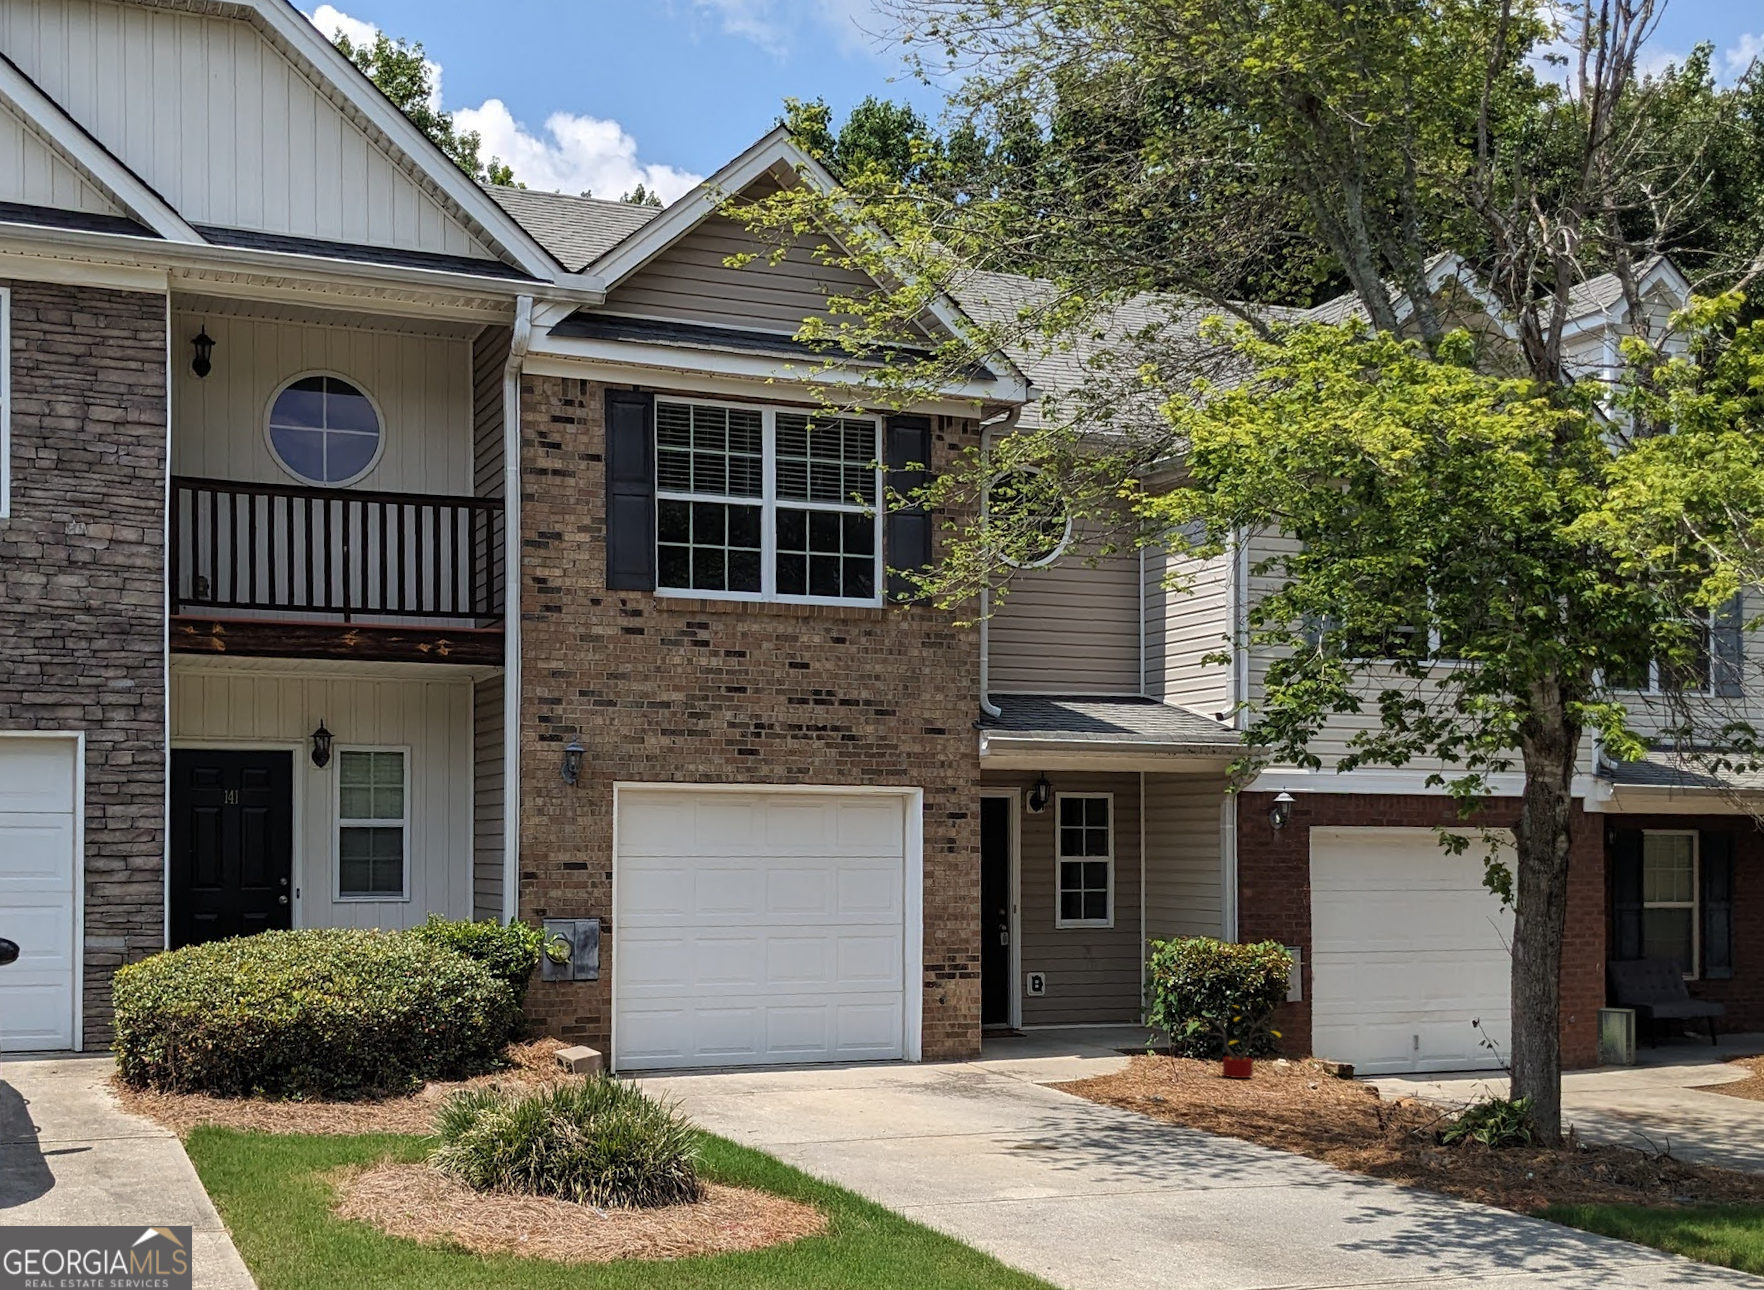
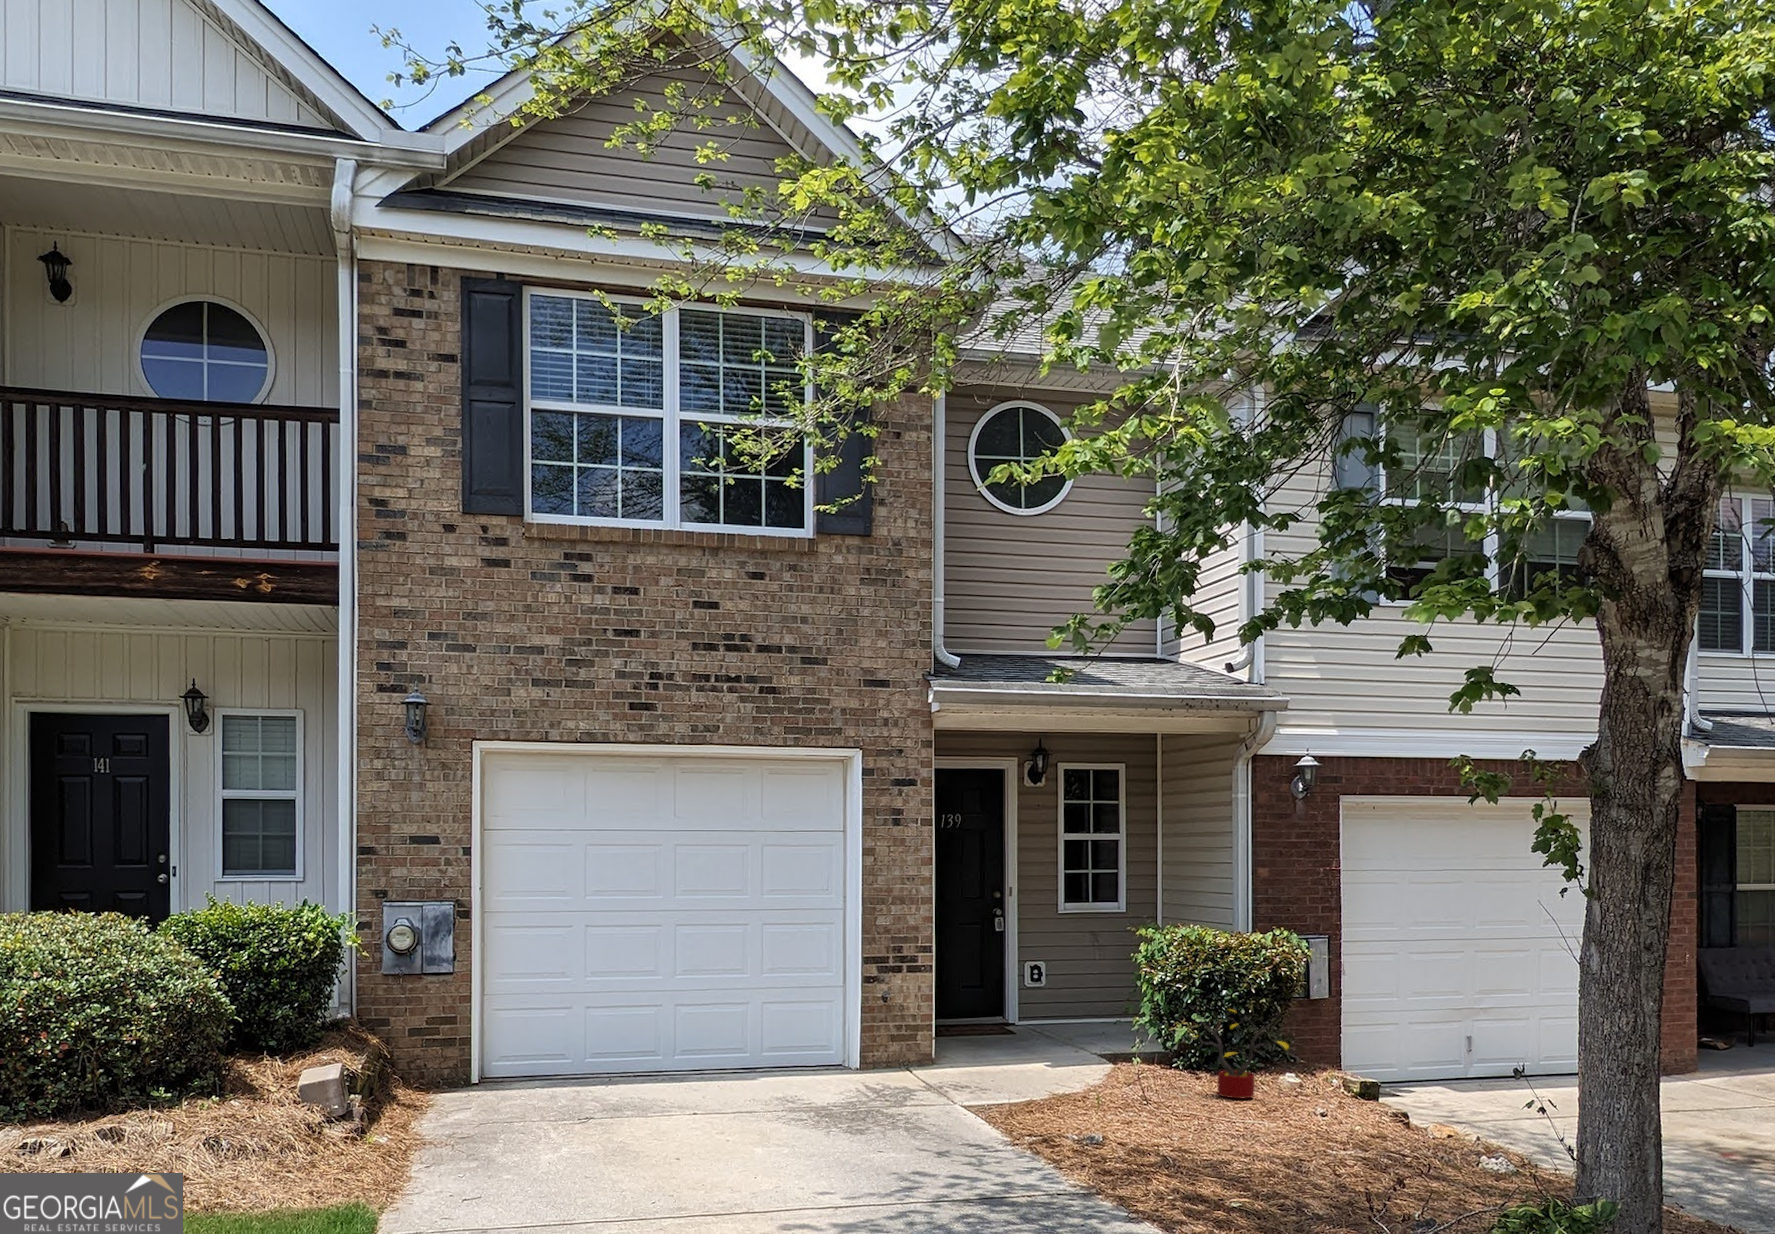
storage box: present [1597,1007,1636,1066] -> none [1697,1007,1746,1079]

